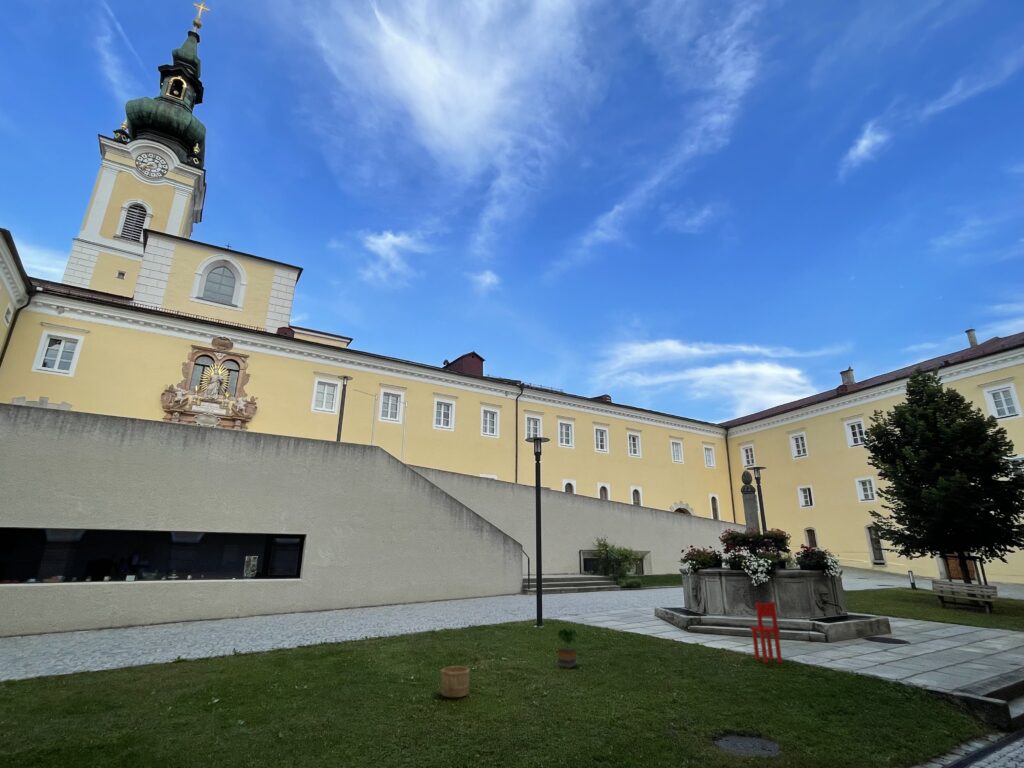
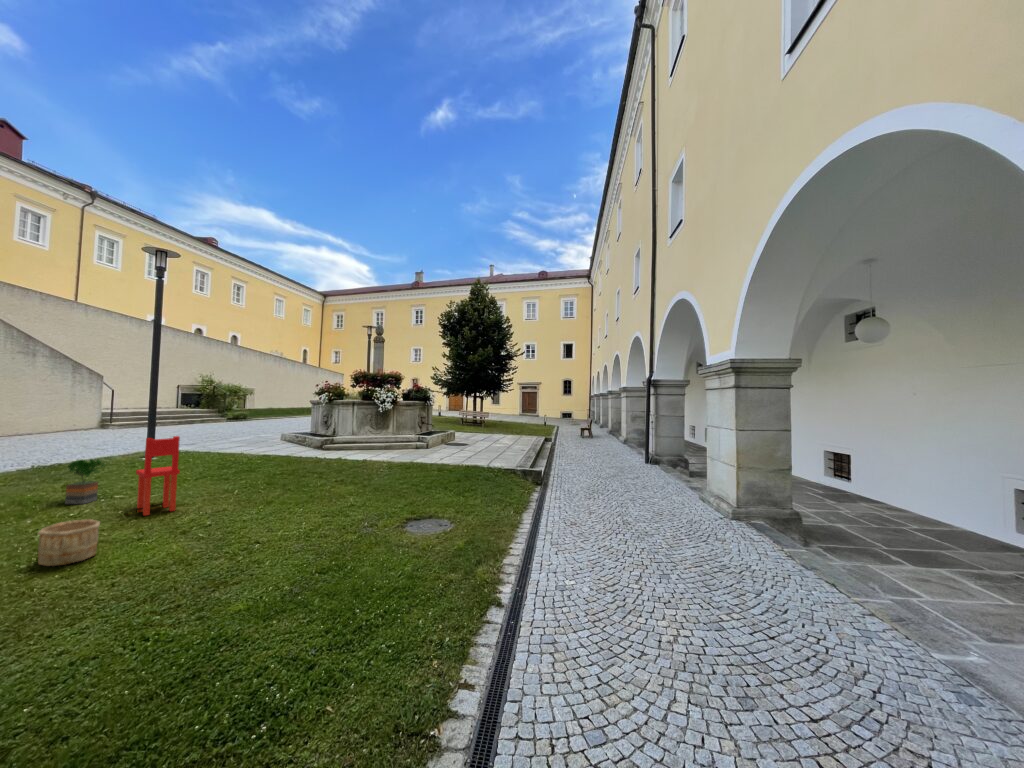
chair: present [750,602,782,663] -> present [136,436,180,516]
potted tree: present [558,628,578,668] -> present [65,459,105,504]

